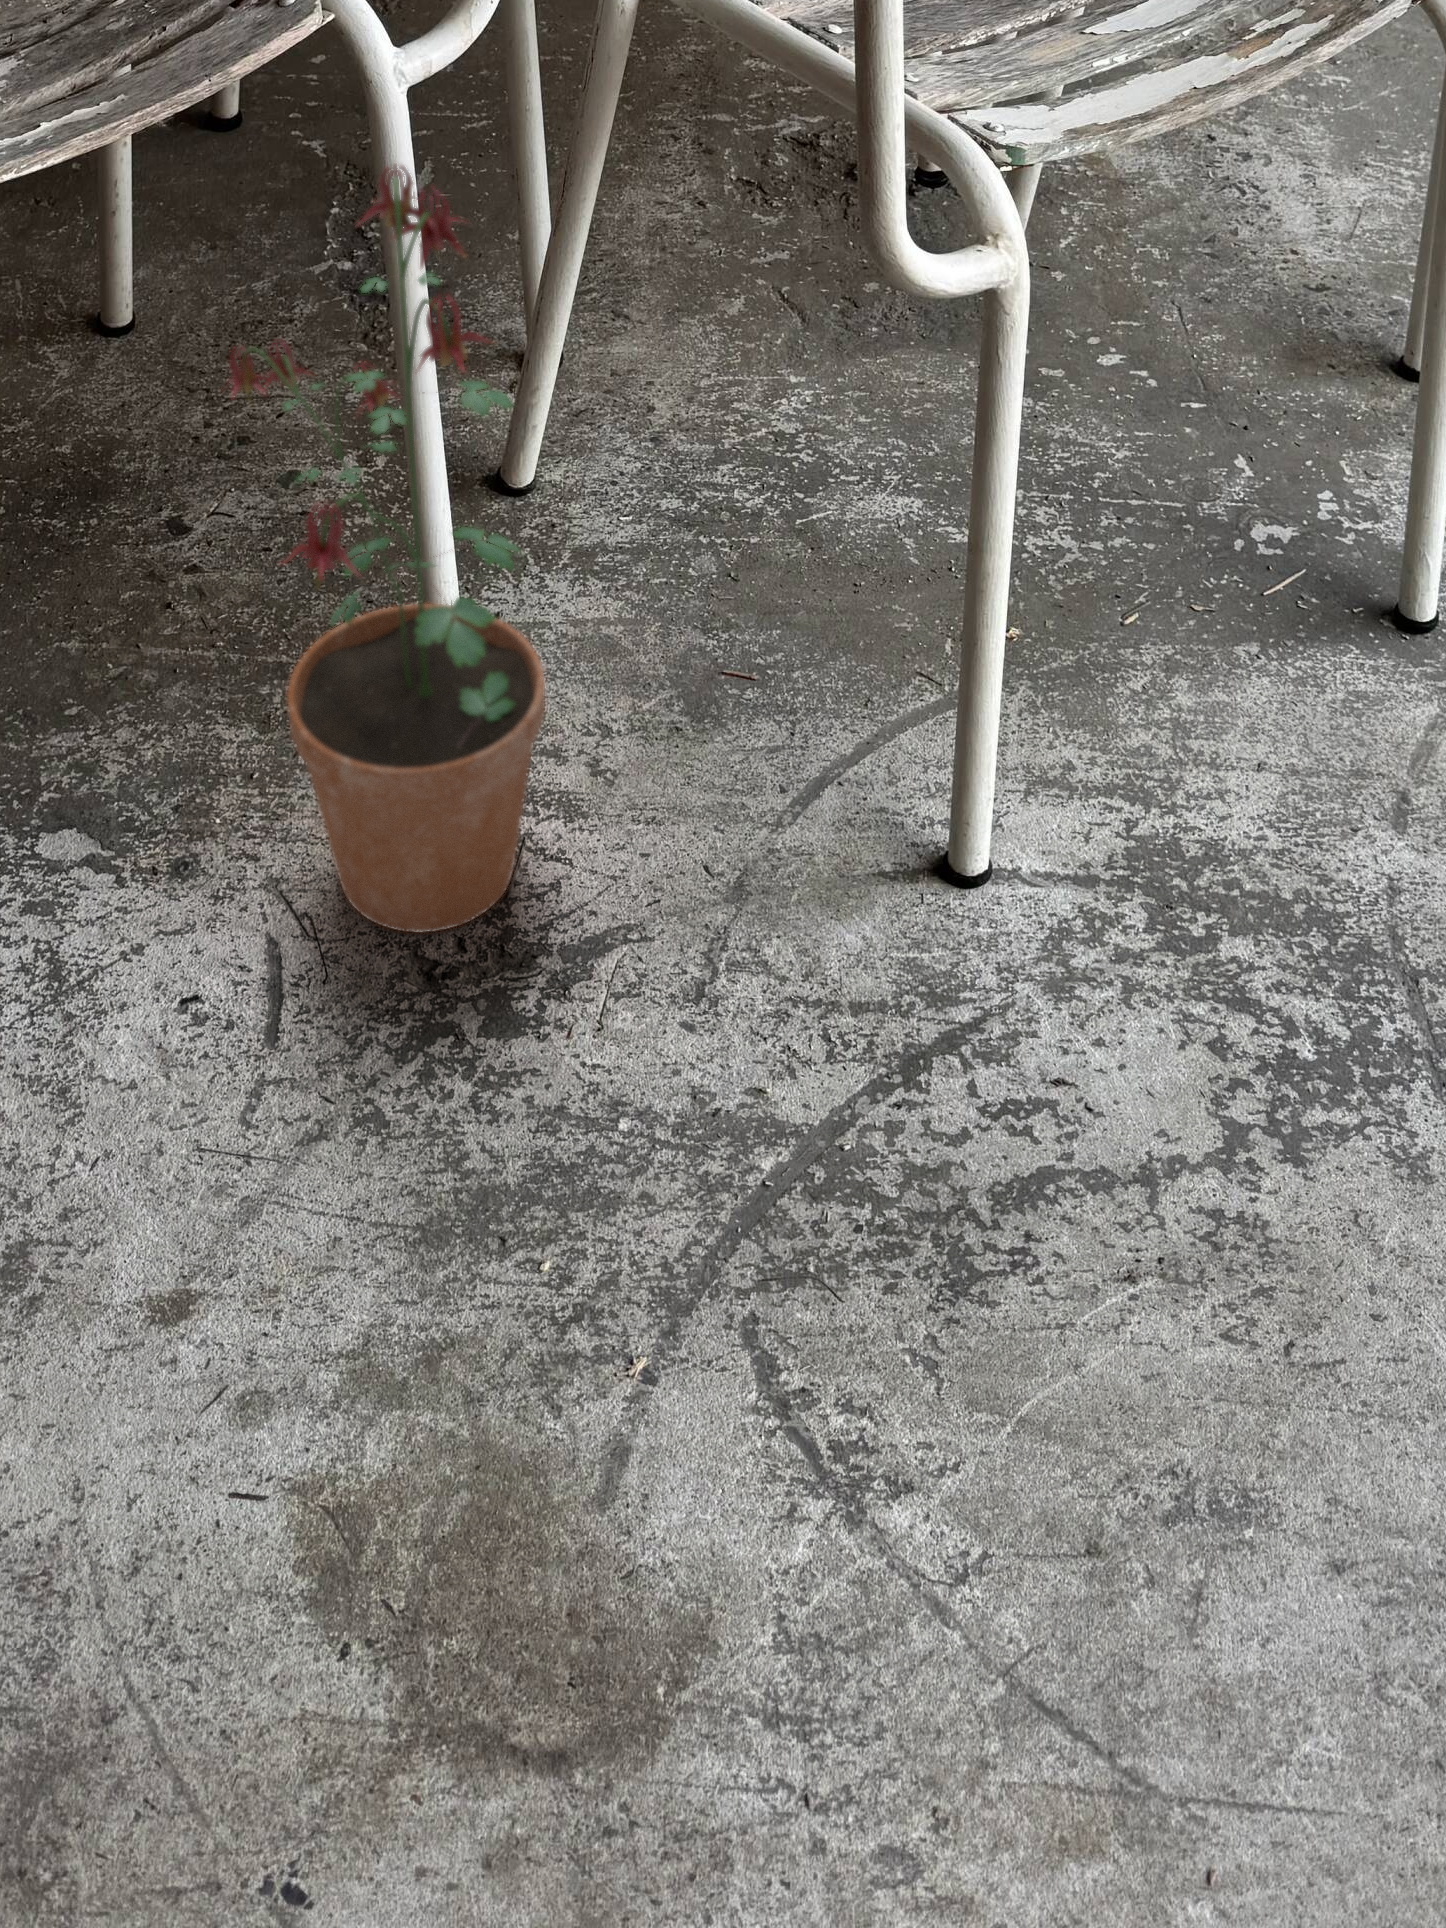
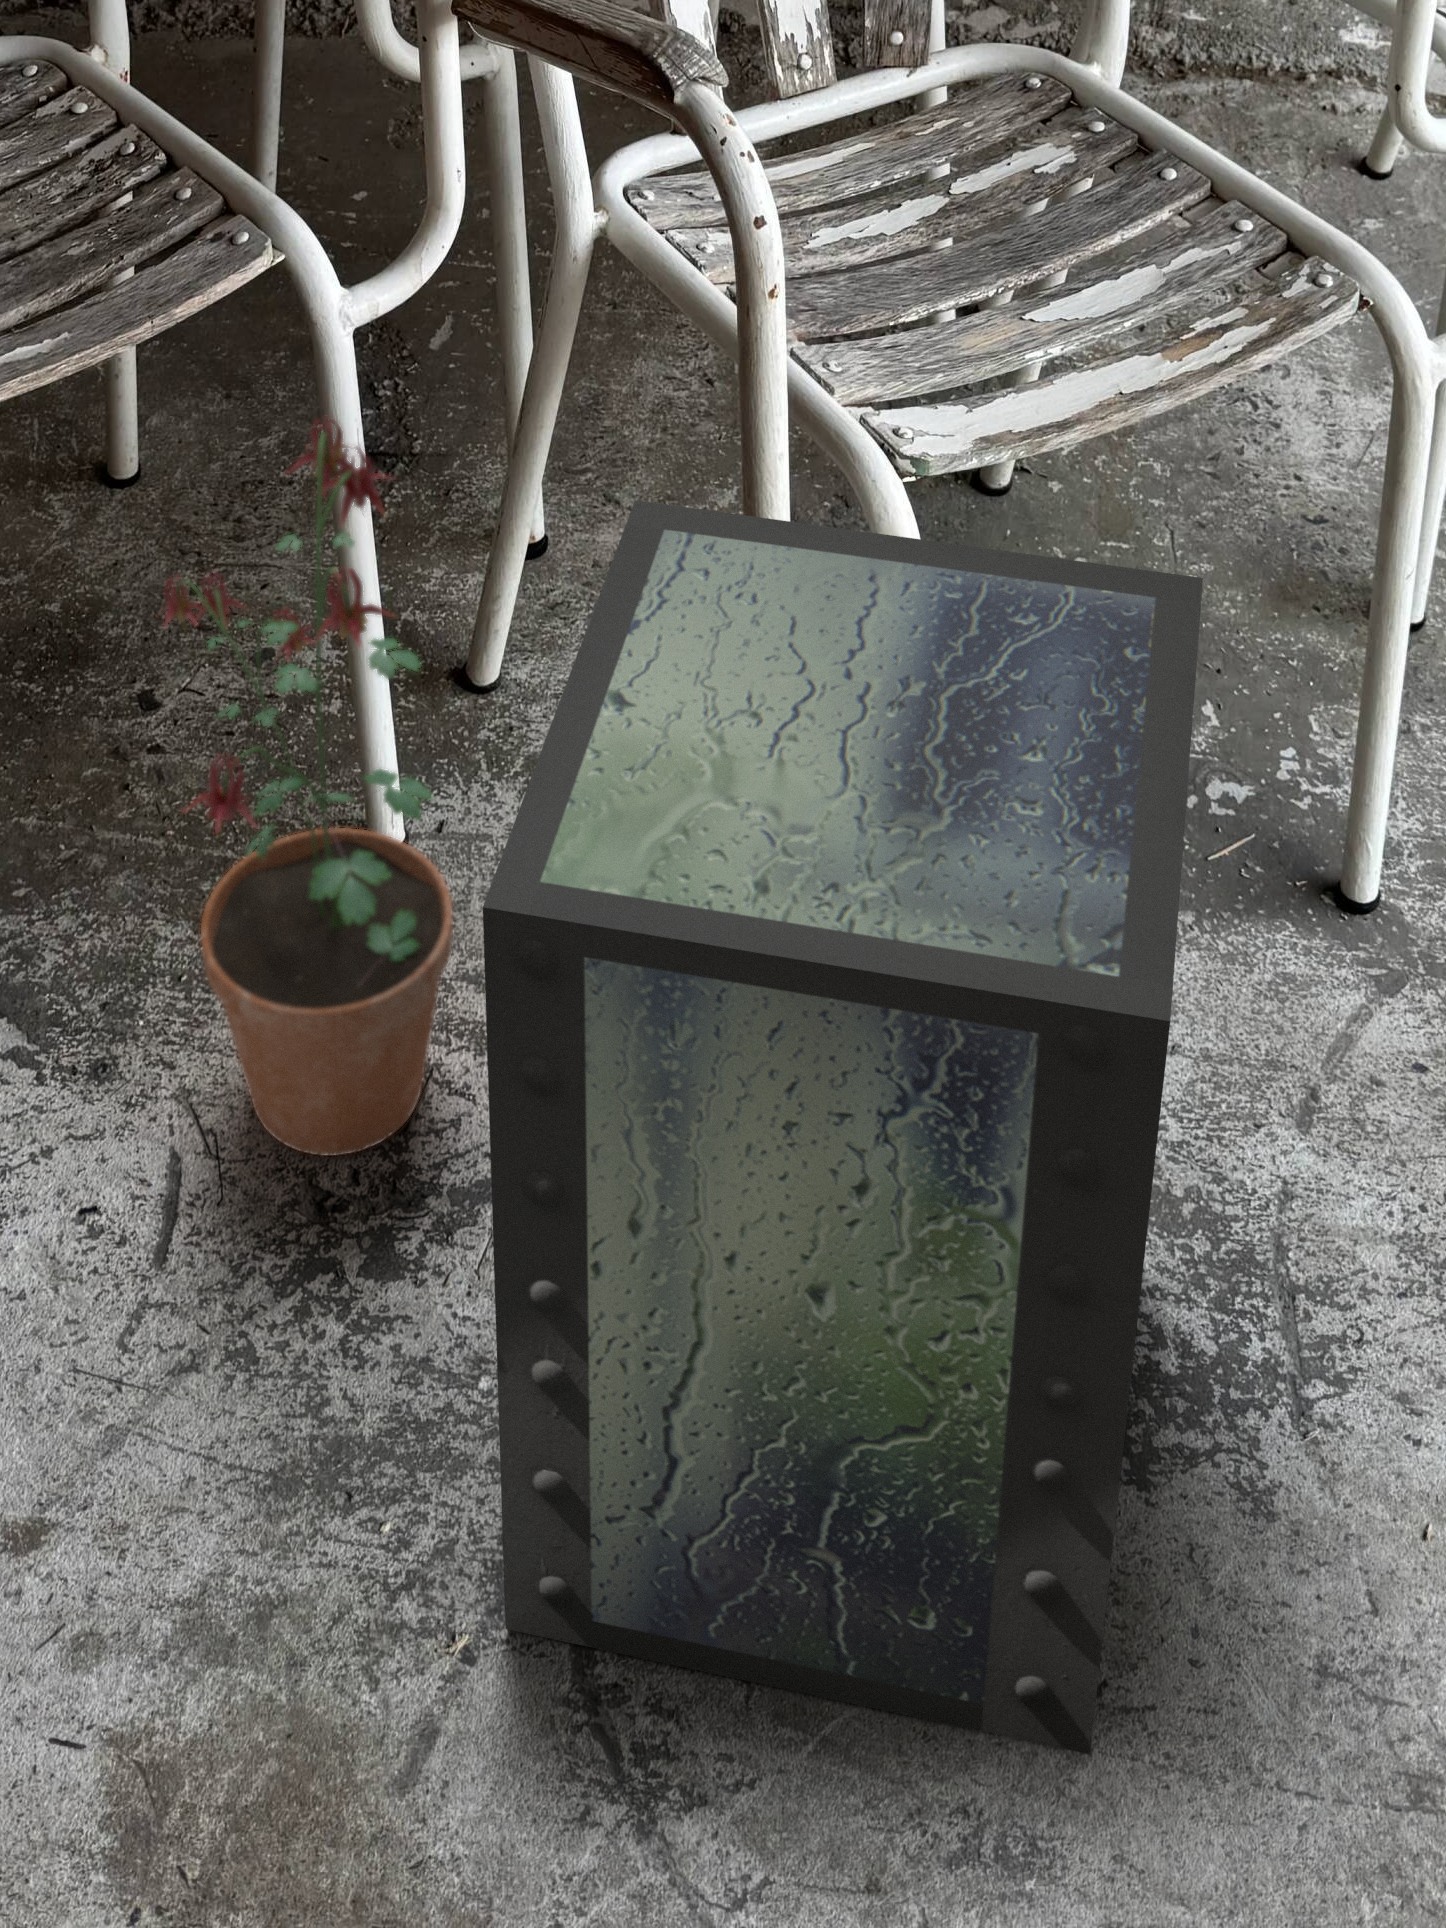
storage box: none [676,198,1384,1405] -> present [483,500,1203,1754]

